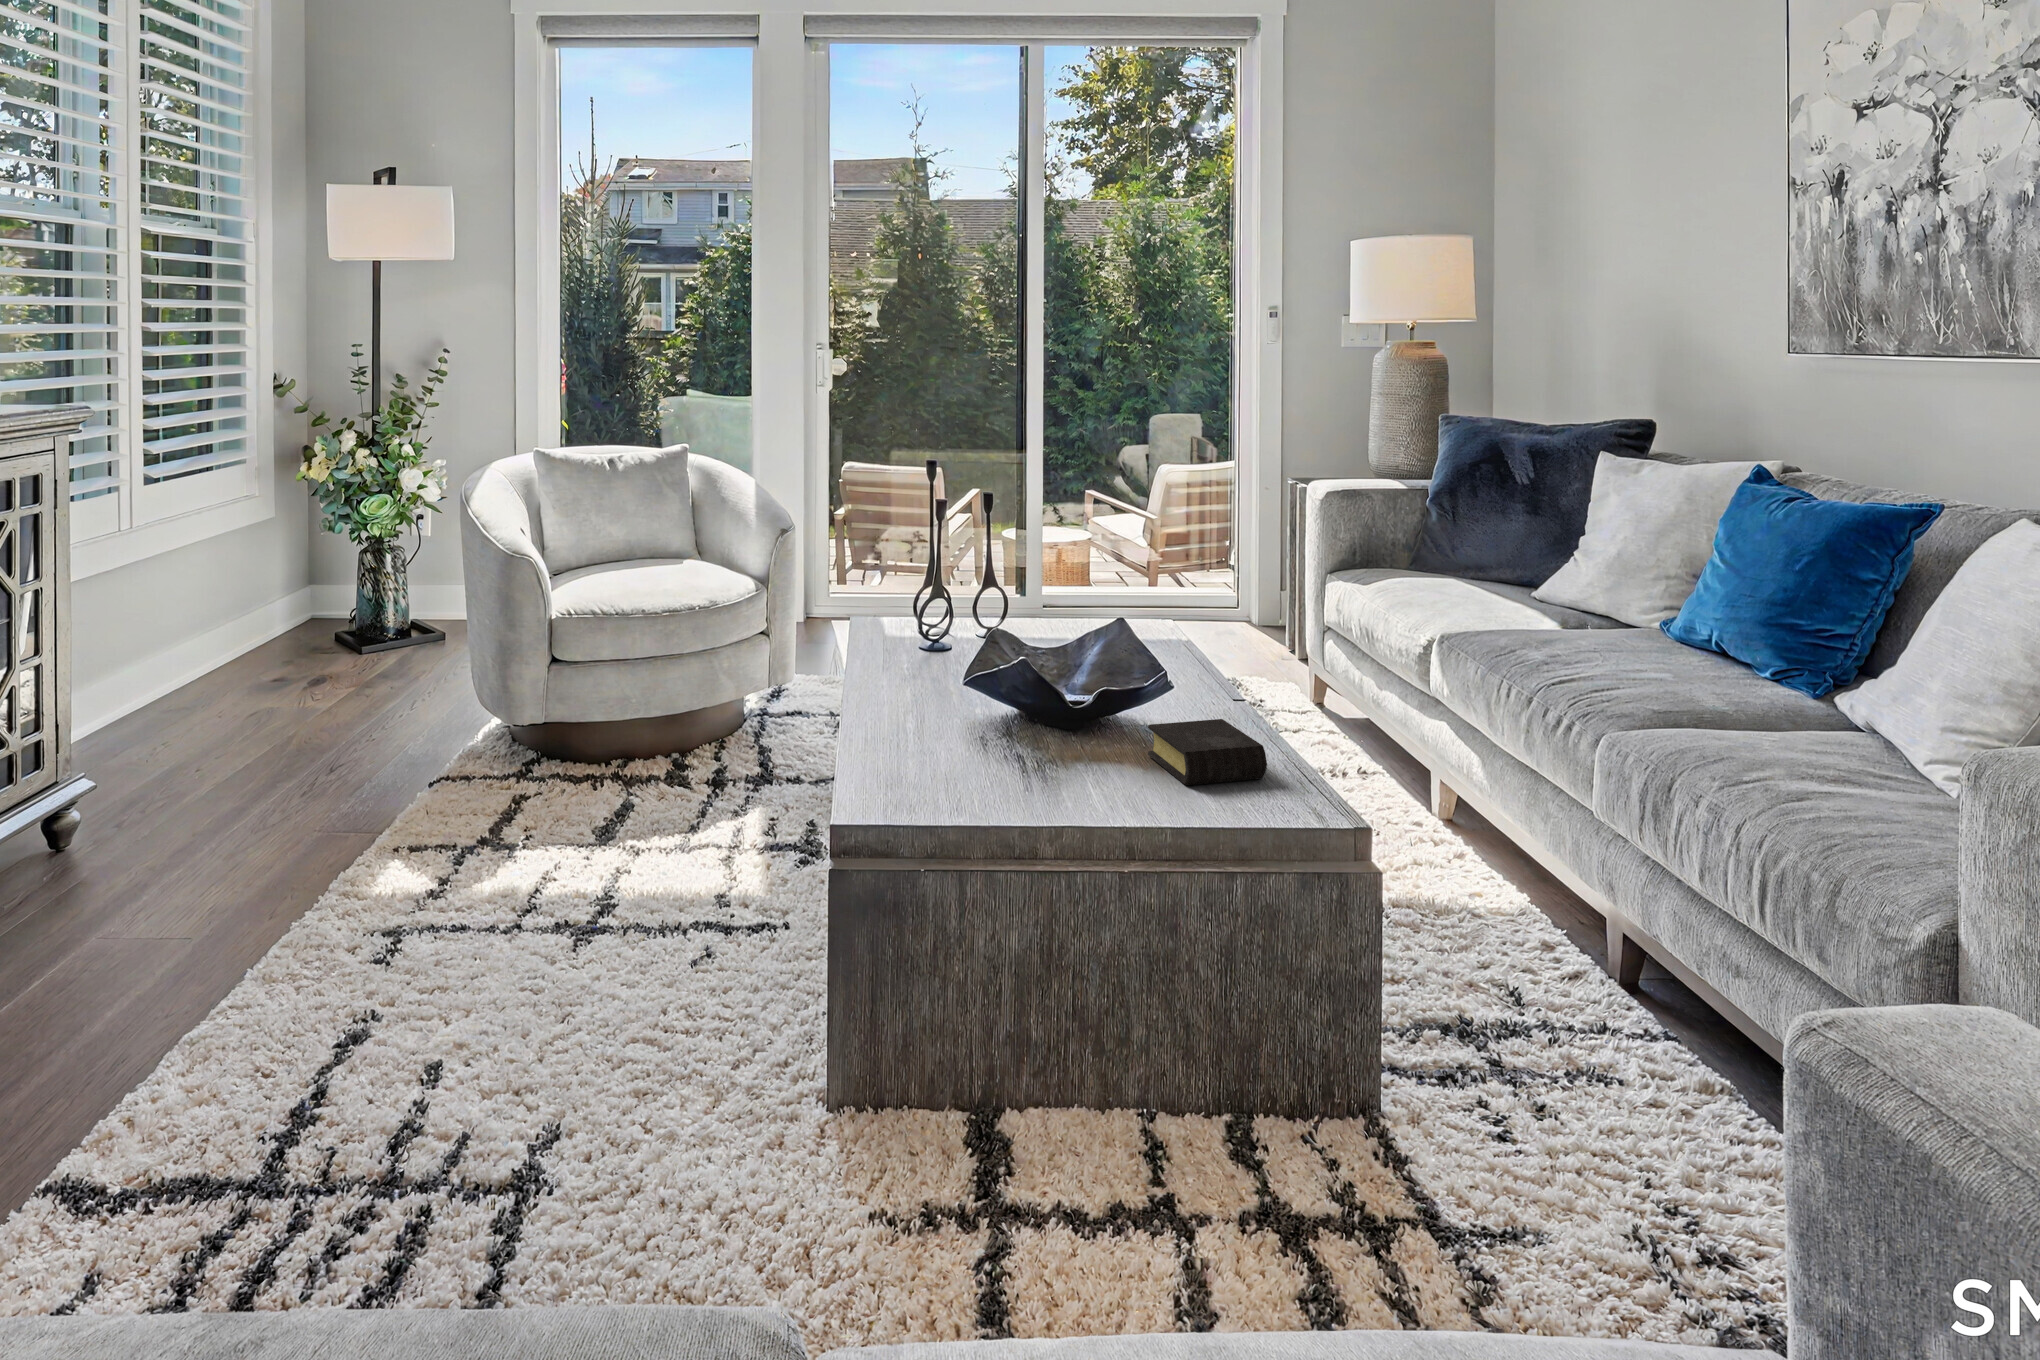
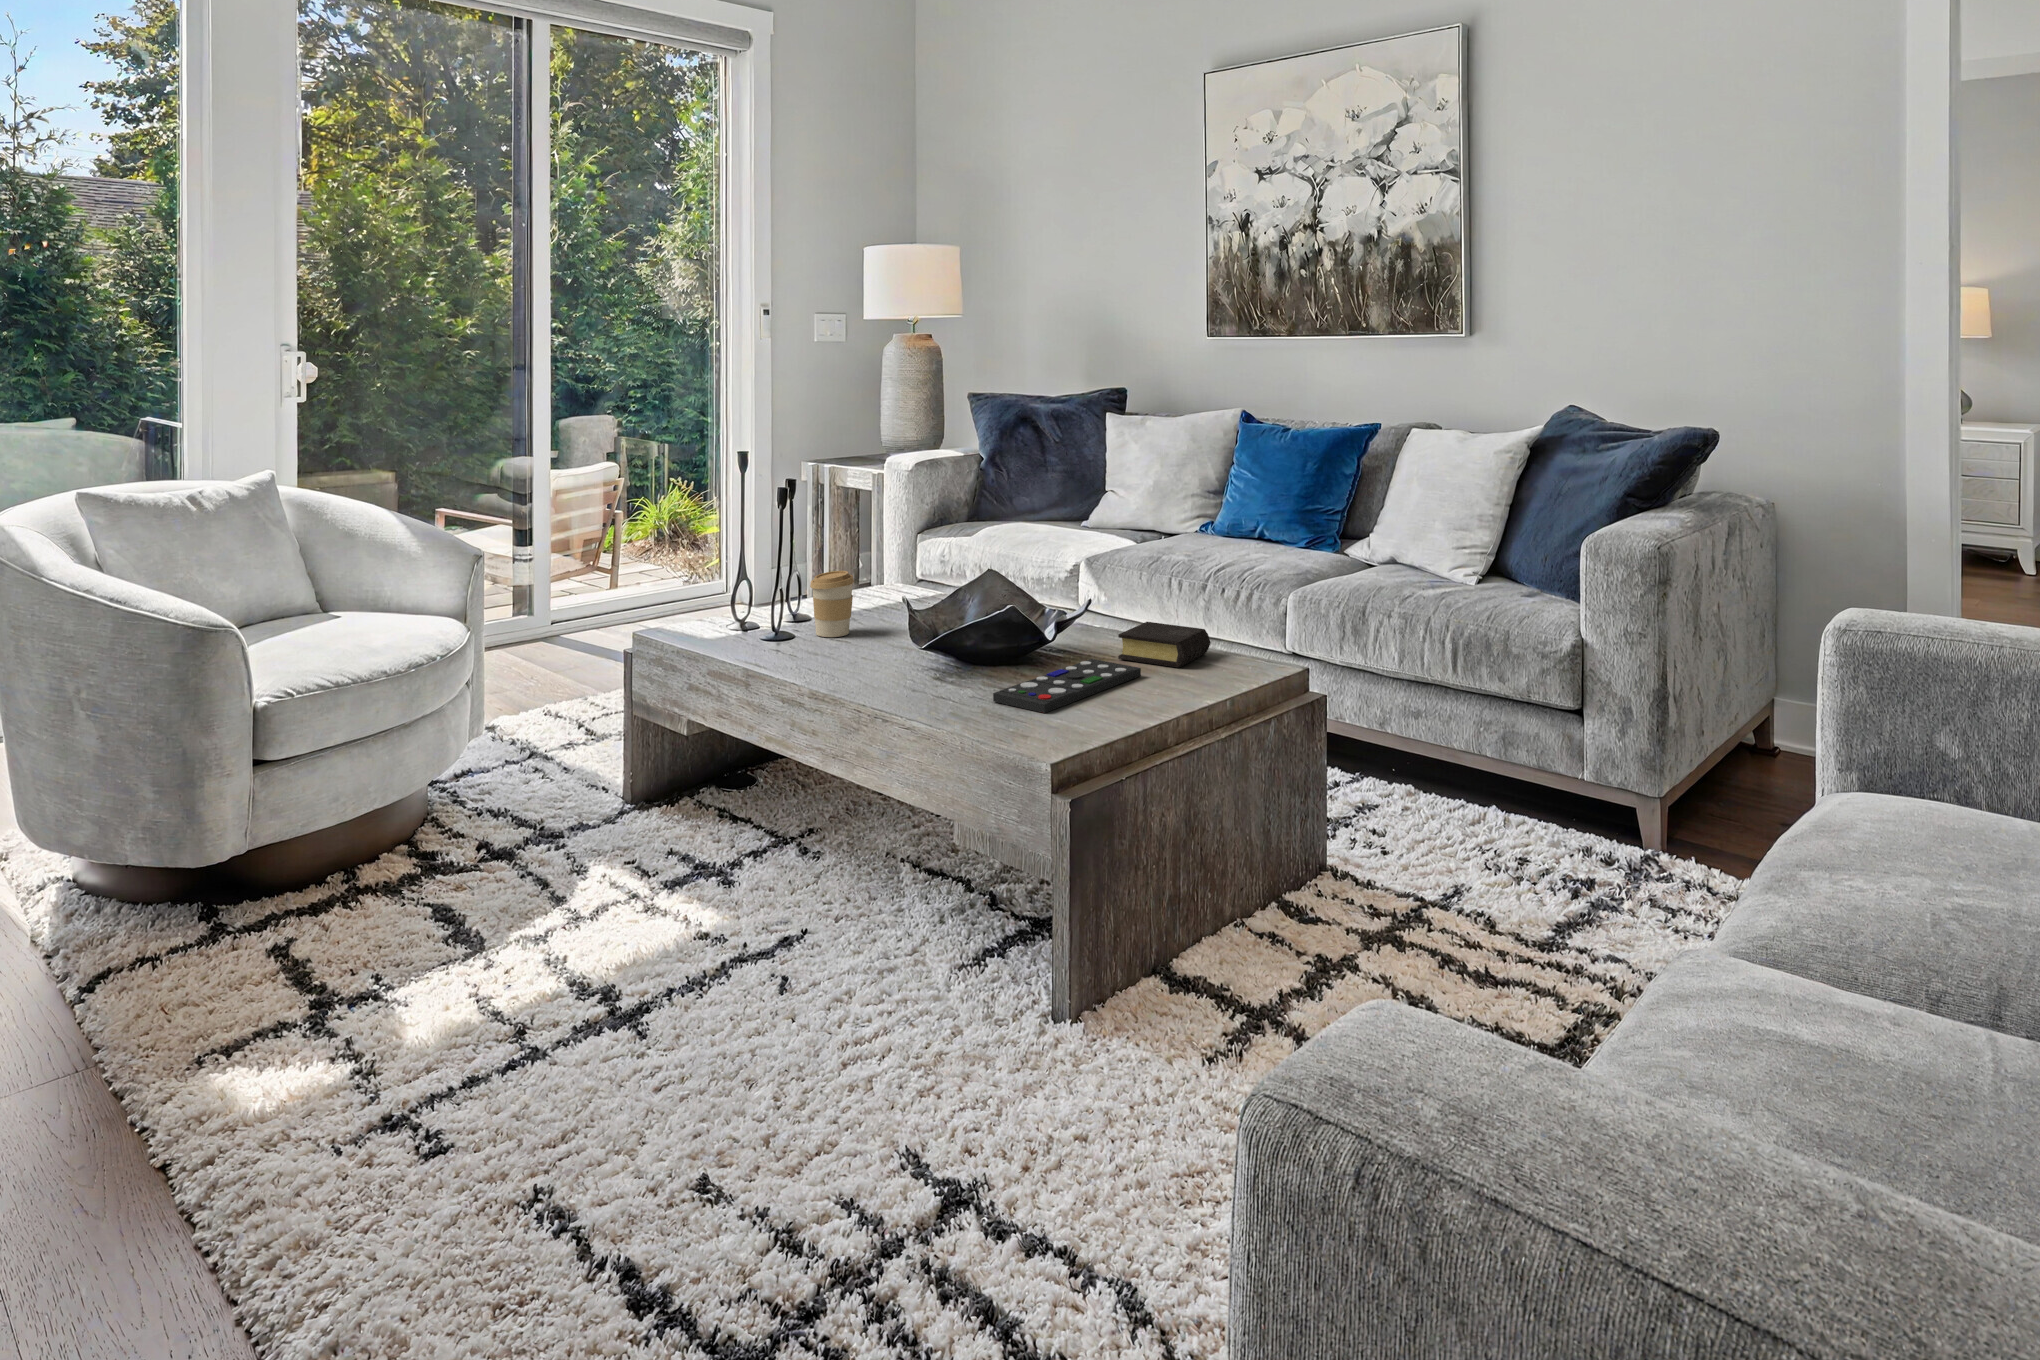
coffee cup: none [944,592,990,661] -> present [810,571,854,637]
remote control: none [907,746,1117,789] -> present [993,659,1141,713]

